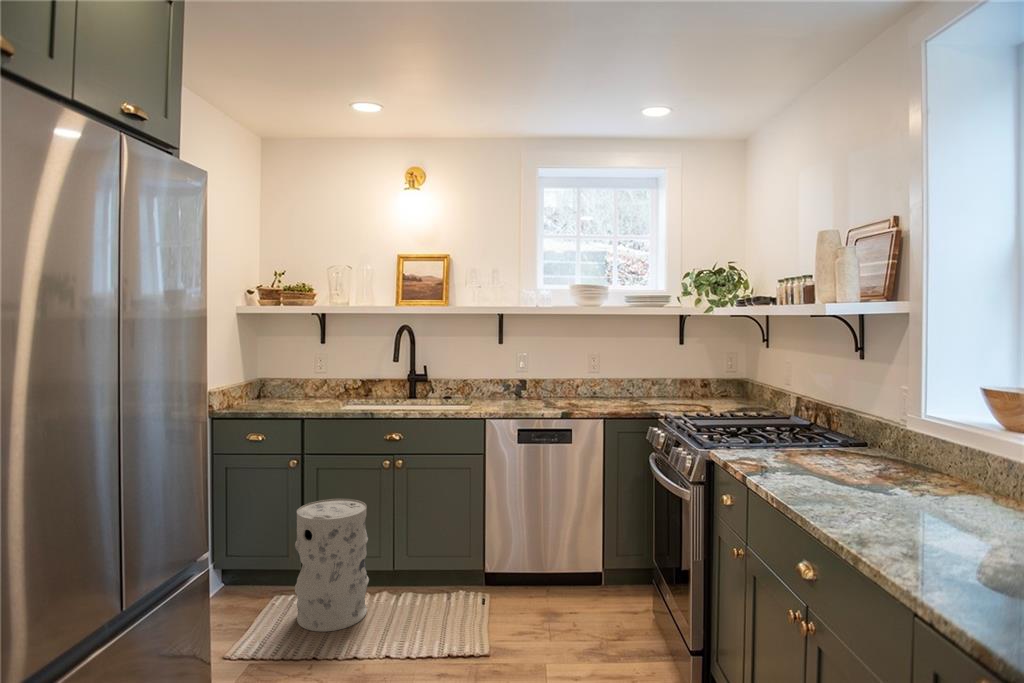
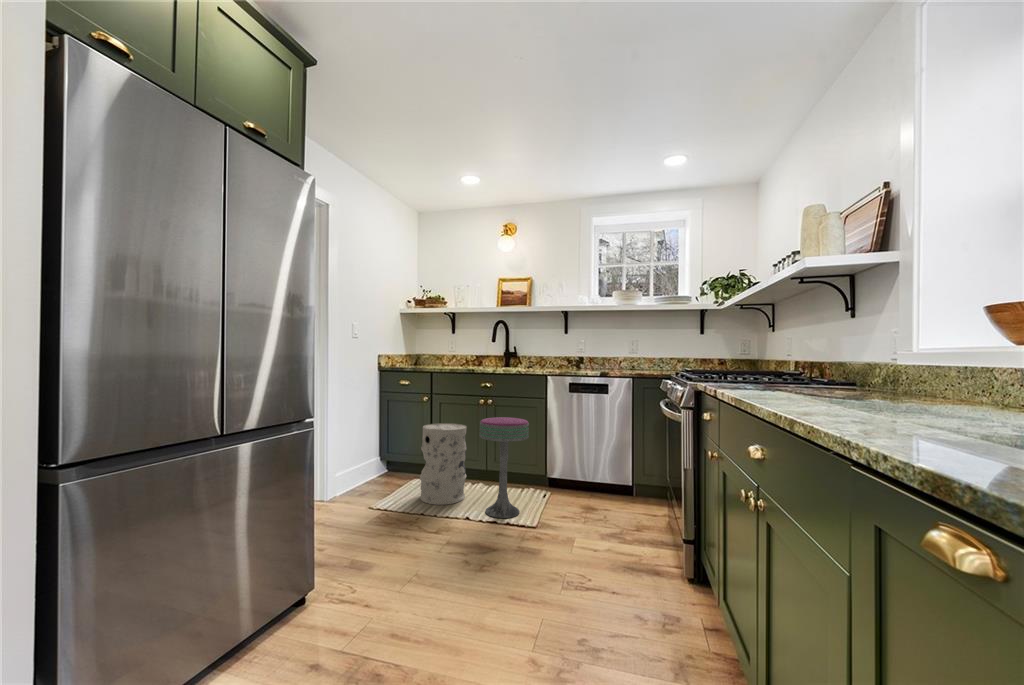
bar stool: none [394,490,468,644] -> present [479,417,529,518]

